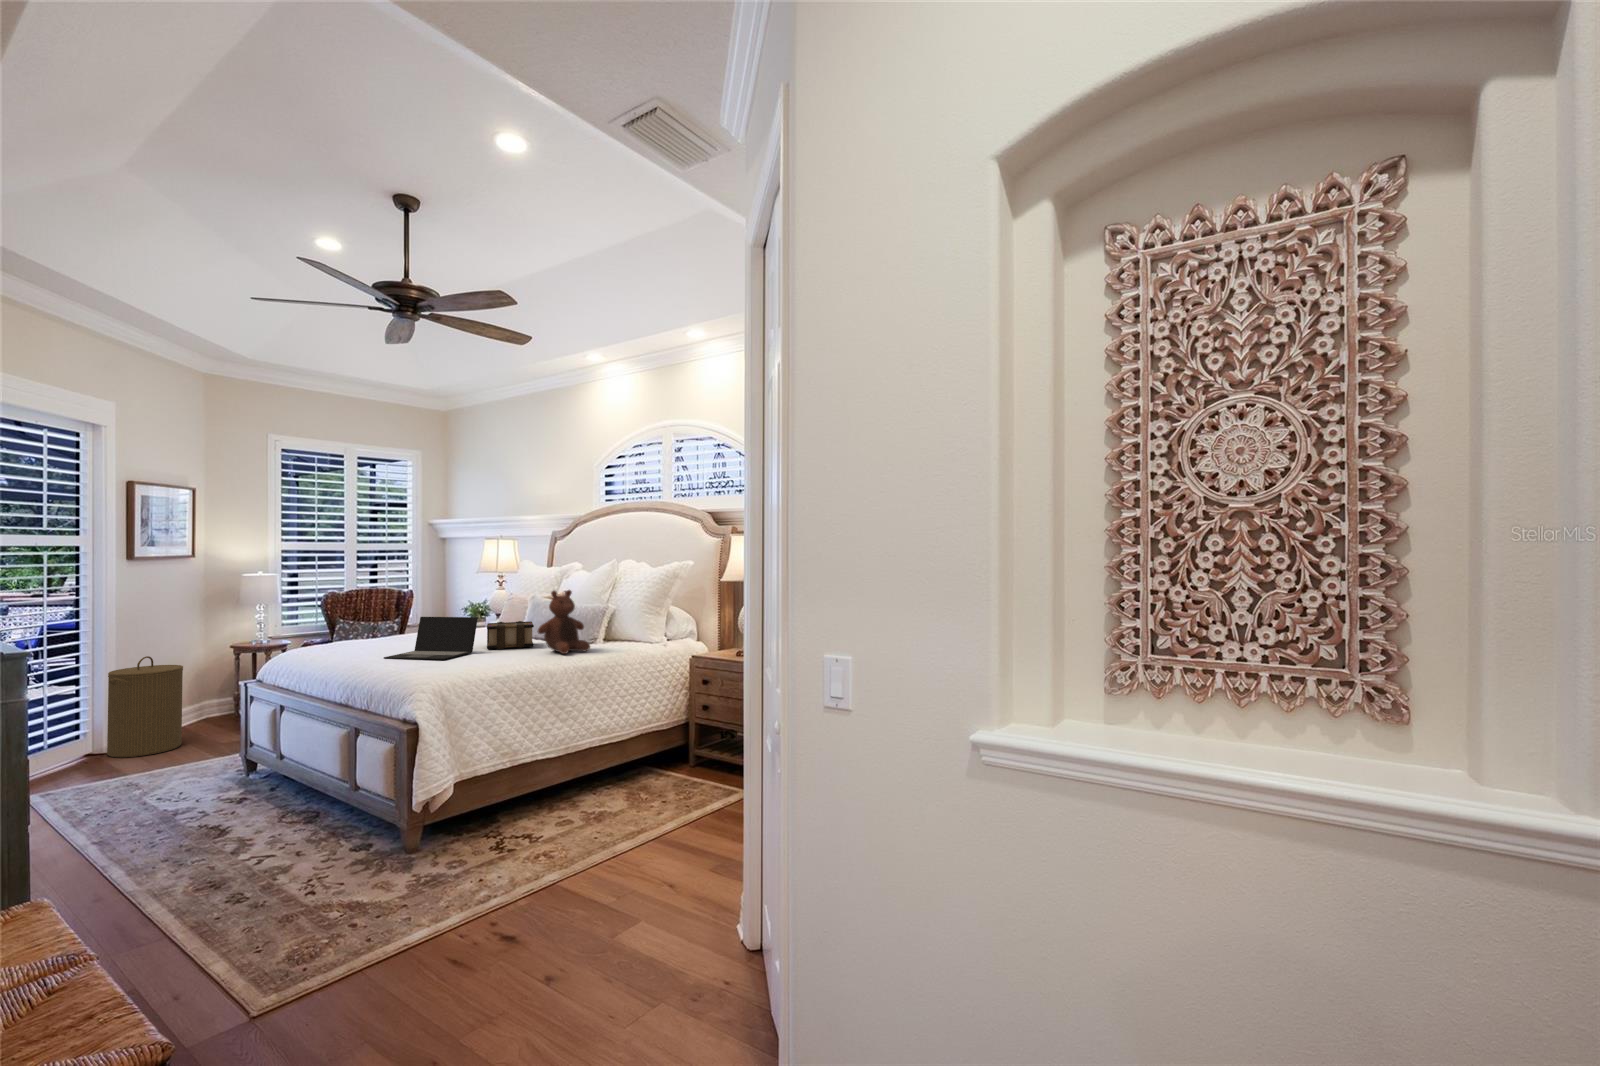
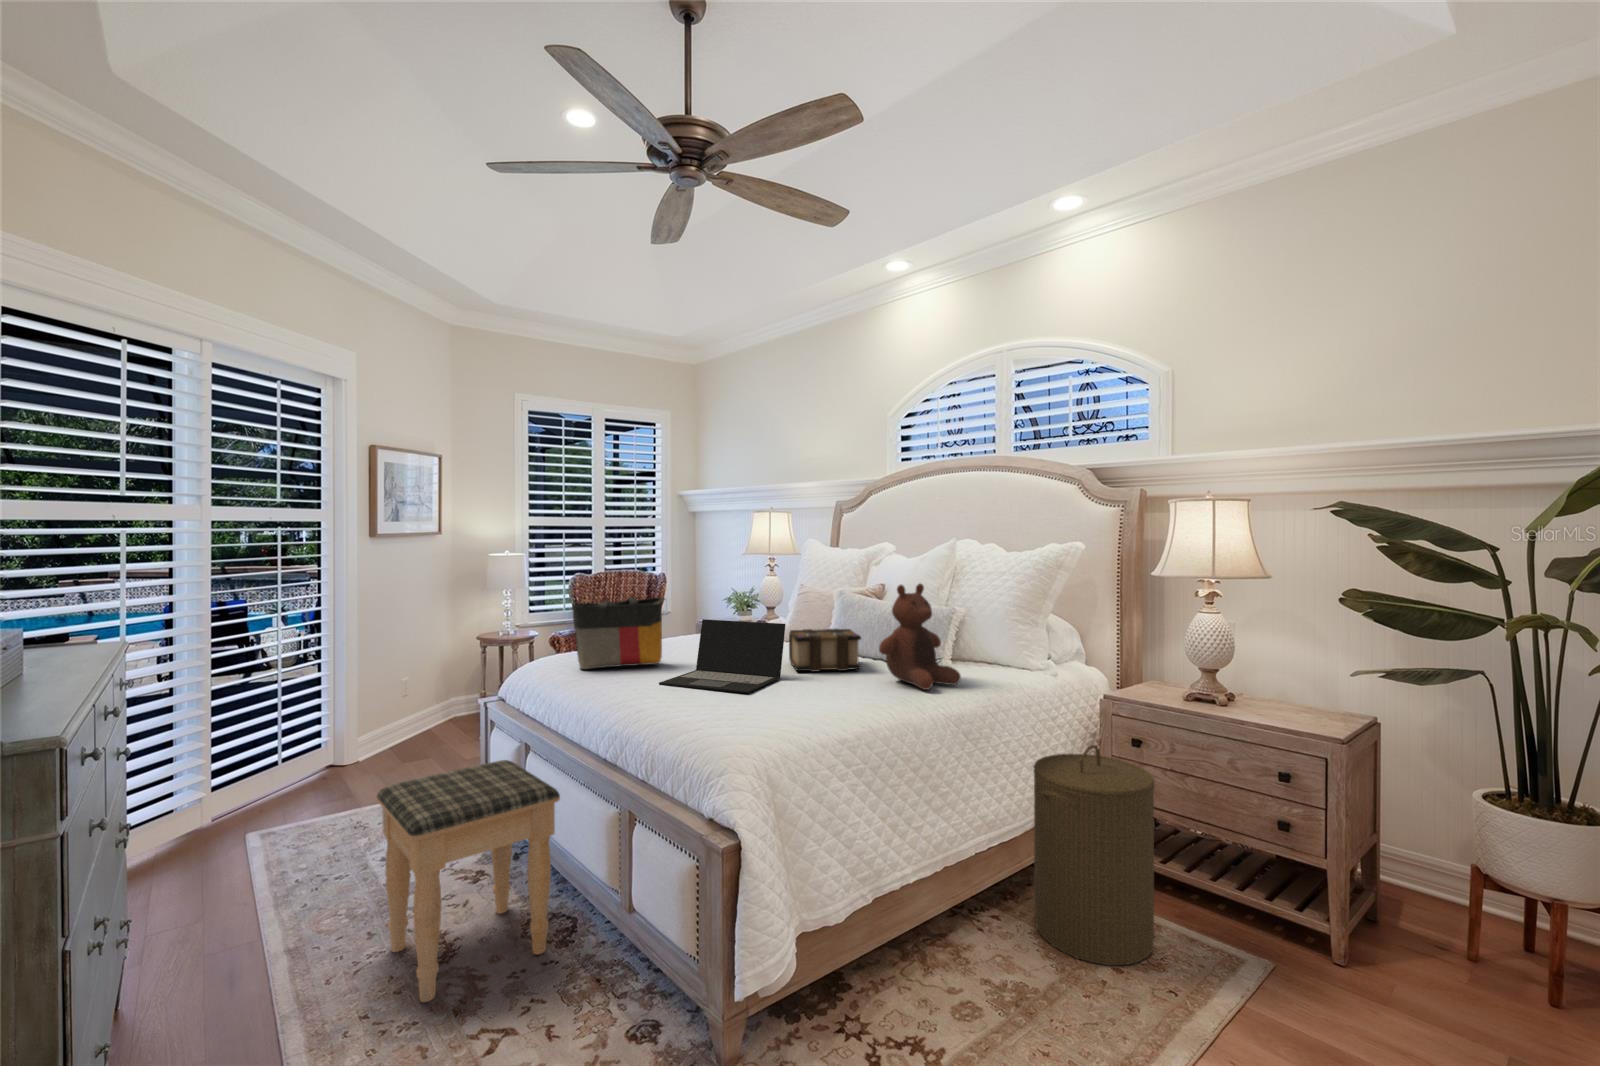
tote bag: none [320,603,394,653] -> present [572,597,665,669]
laundry hamper: present [107,656,183,758] -> present [1033,745,1155,965]
footstool: none [169,713,308,852] -> present [377,760,560,1002]

